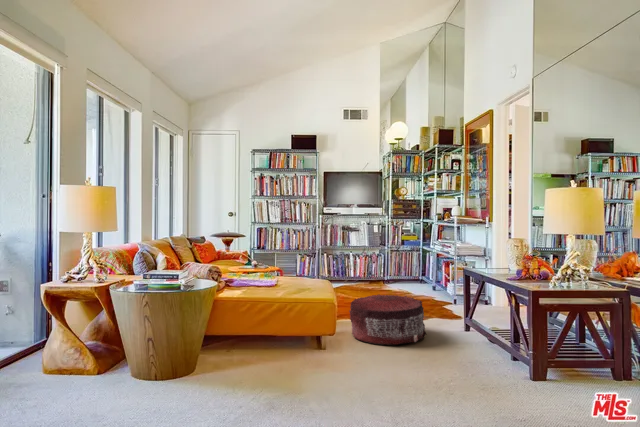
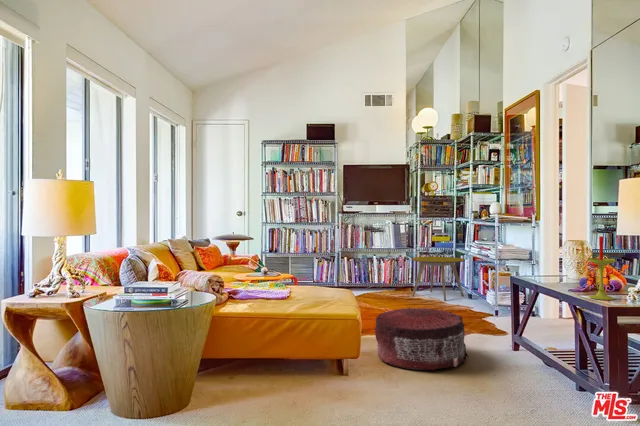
candle: none [518,234,540,285] -> present [588,236,616,300]
side table: none [383,253,430,292] -> present [411,257,465,301]

